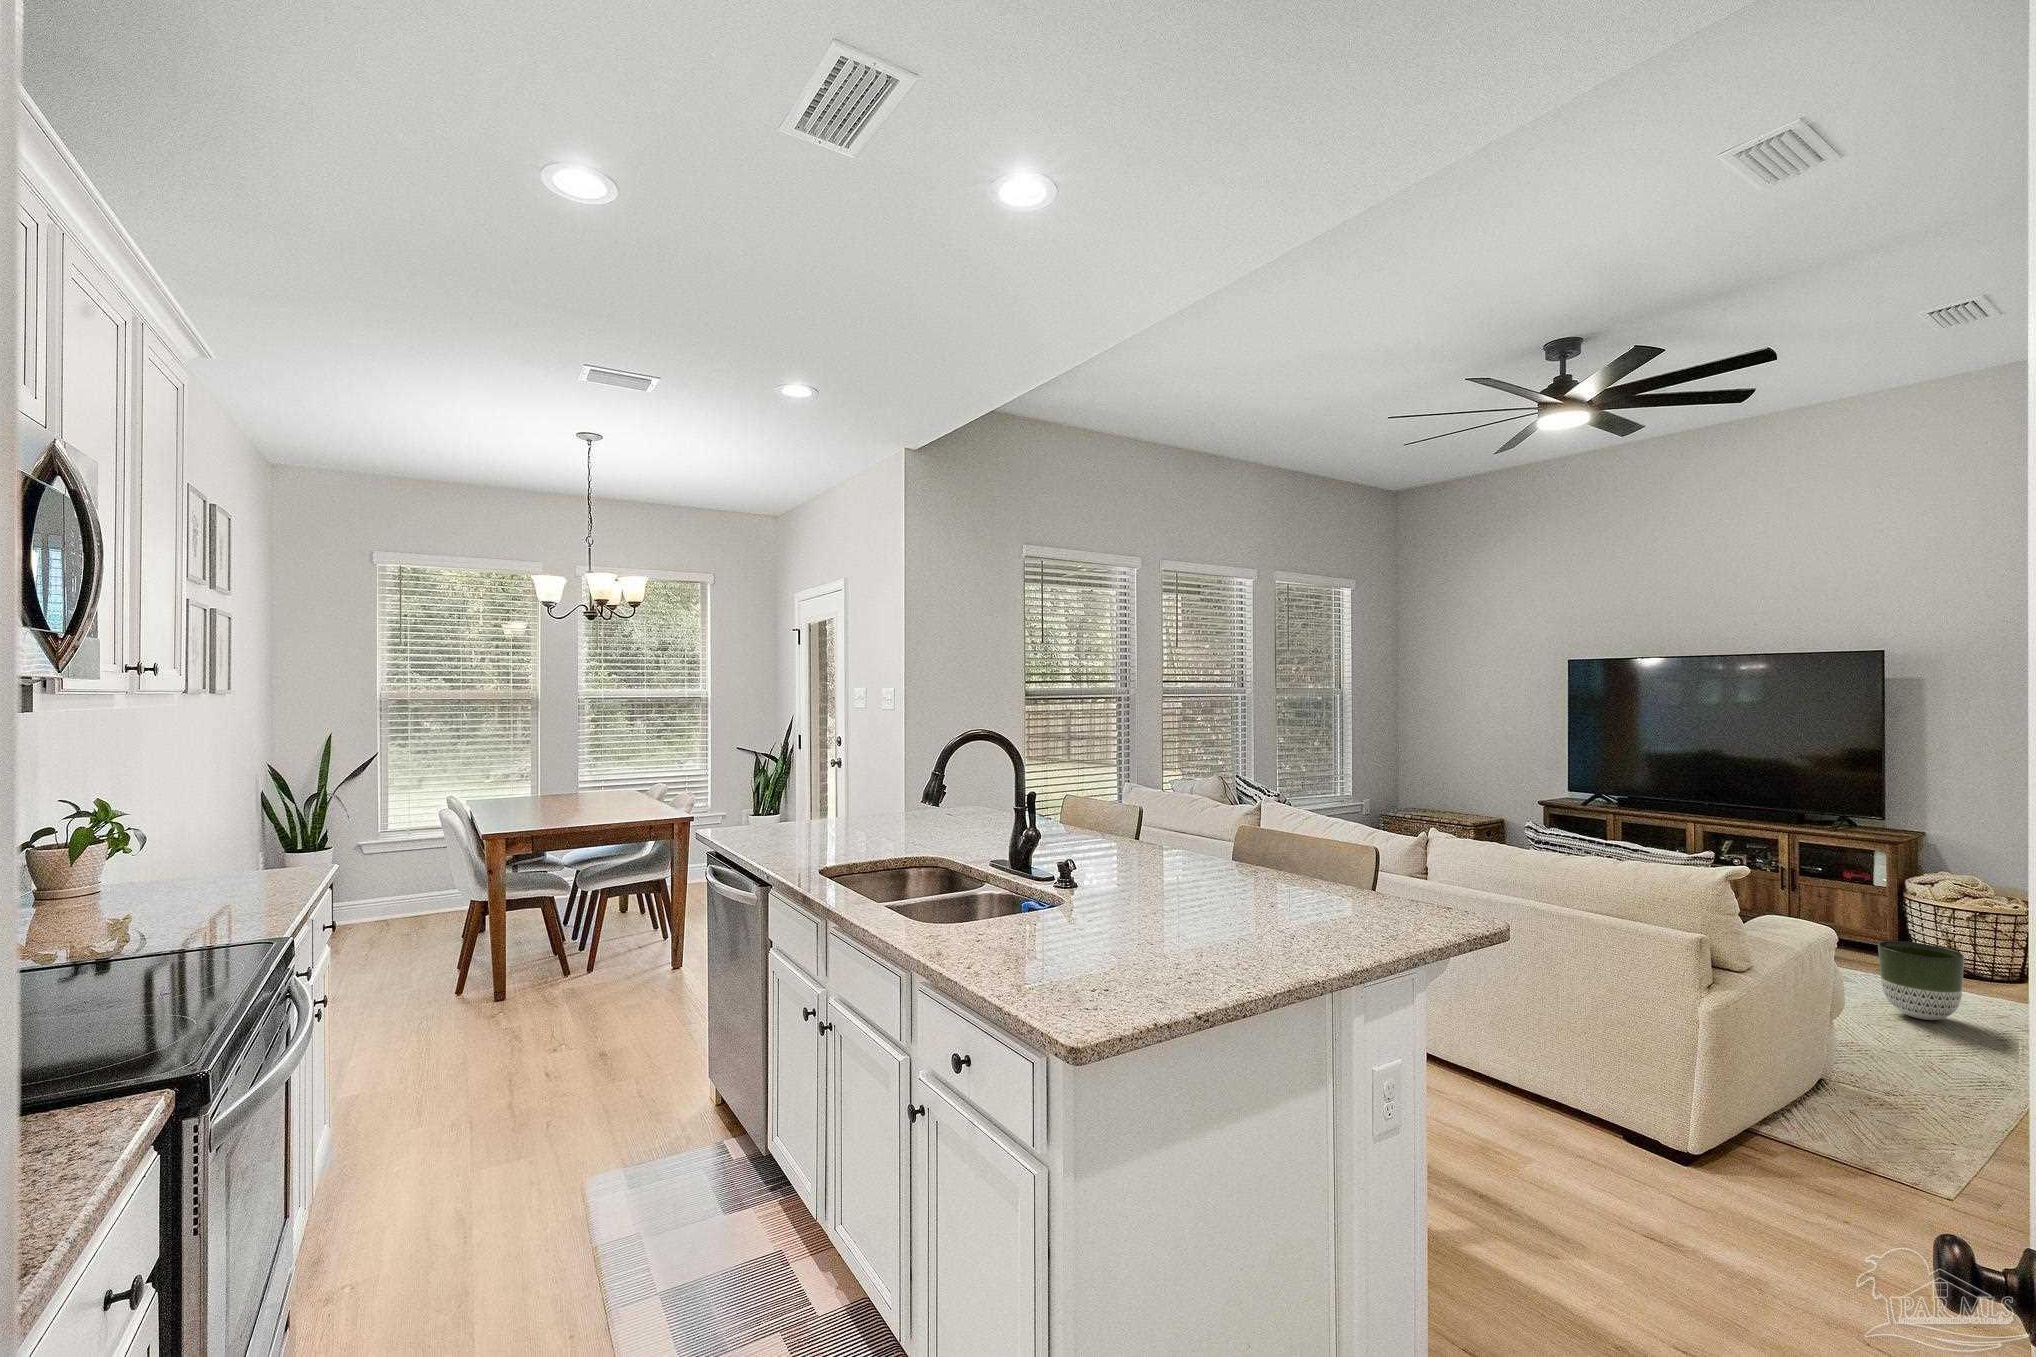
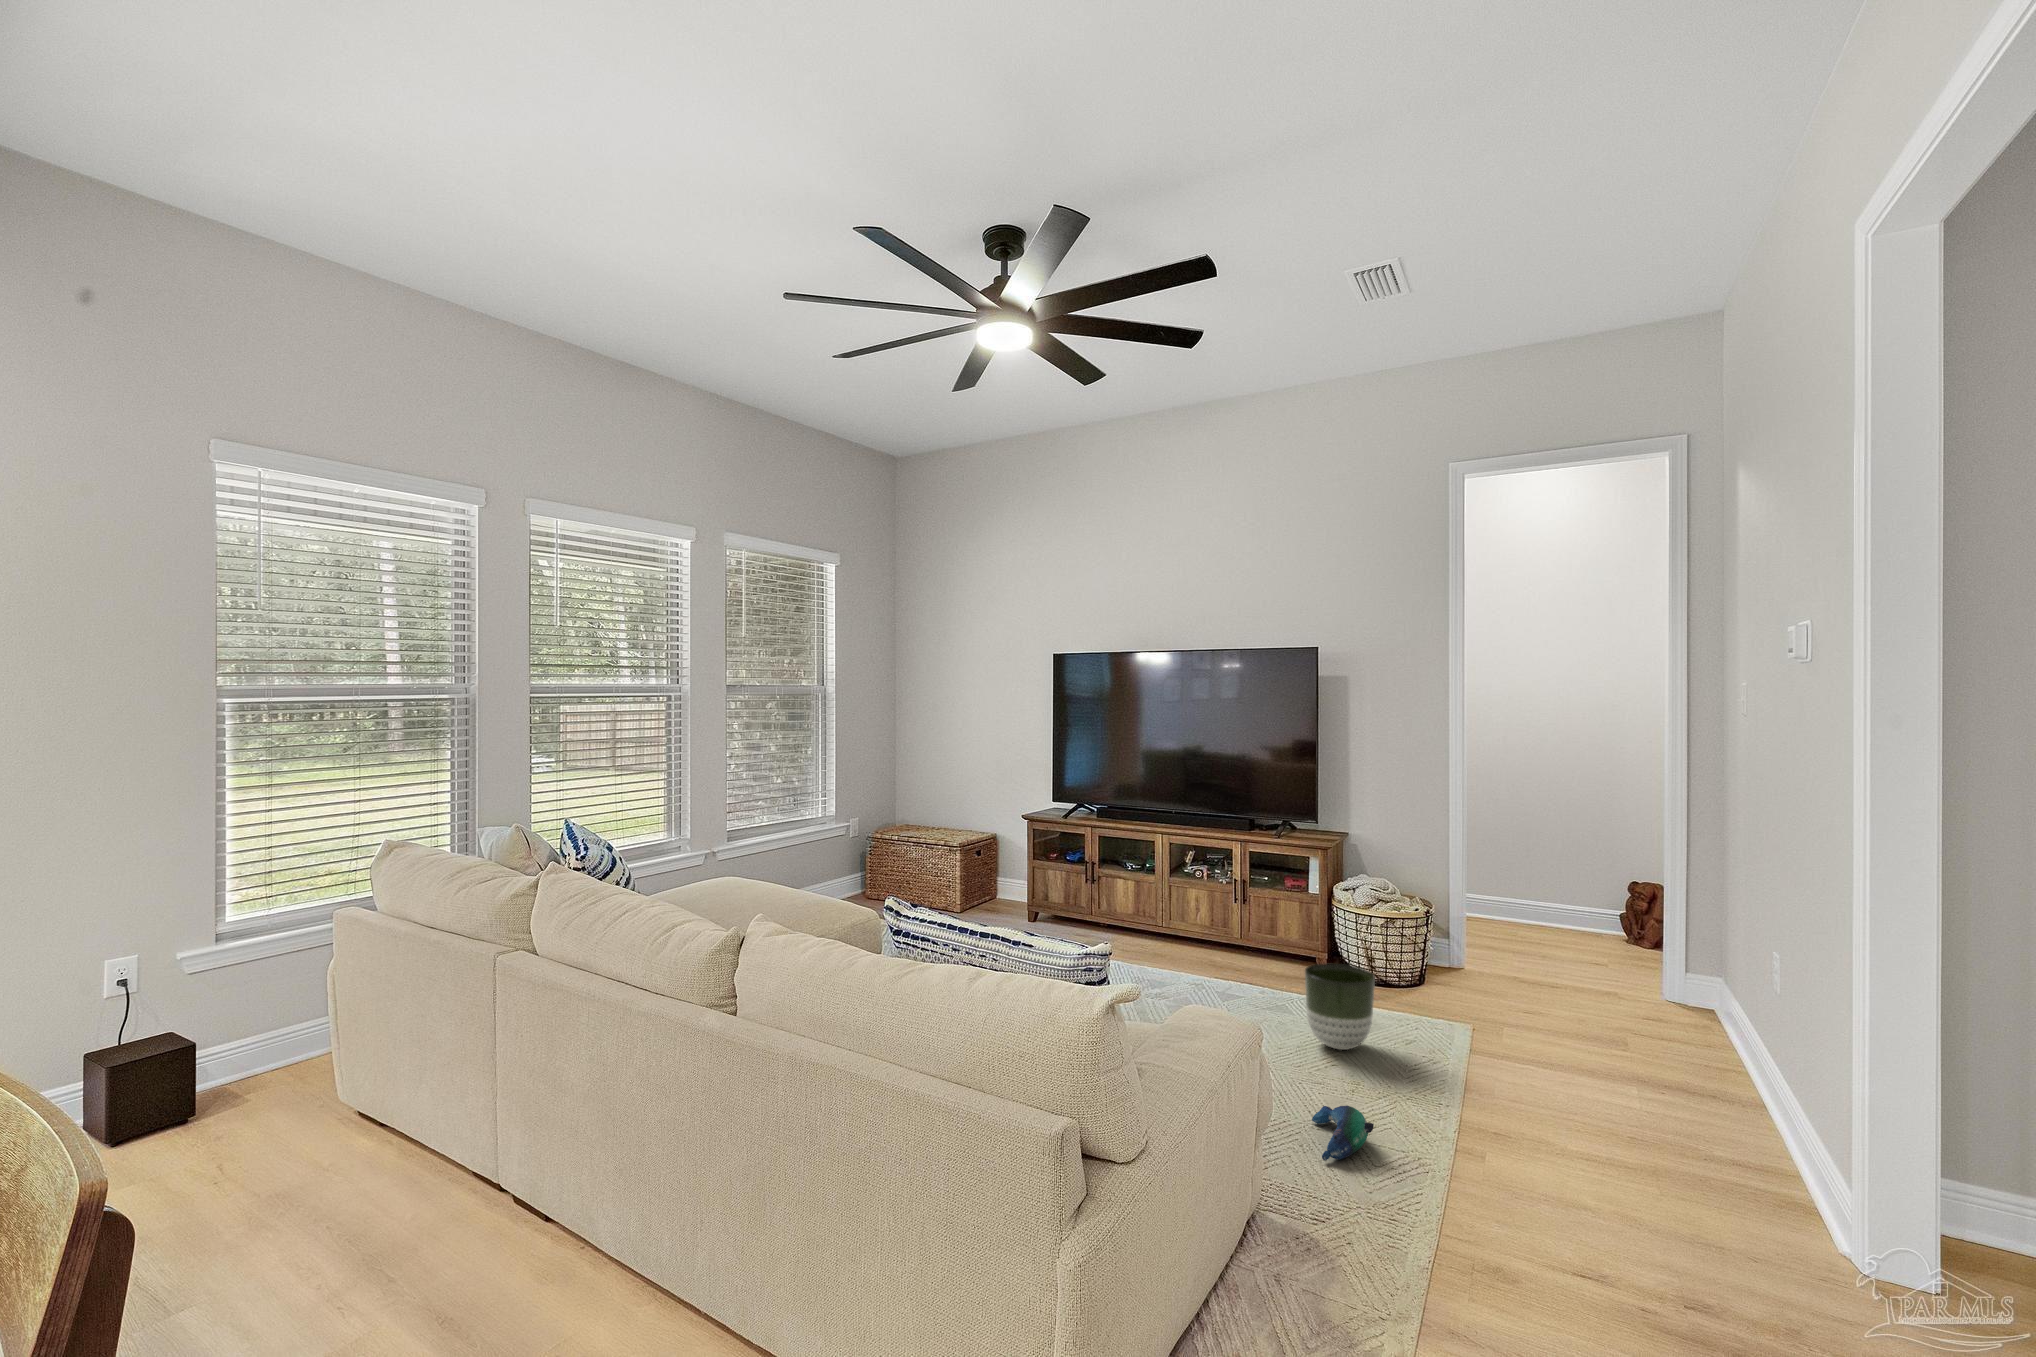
plush toy: none [1896,1052,1970,1091] -> present [1312,1106,1374,1160]

